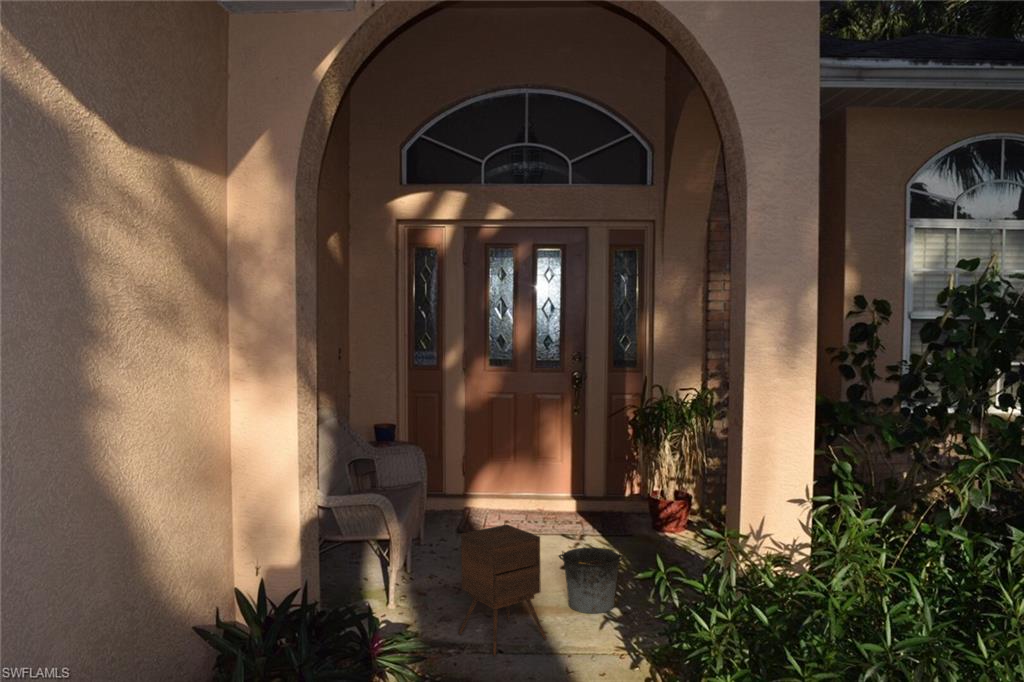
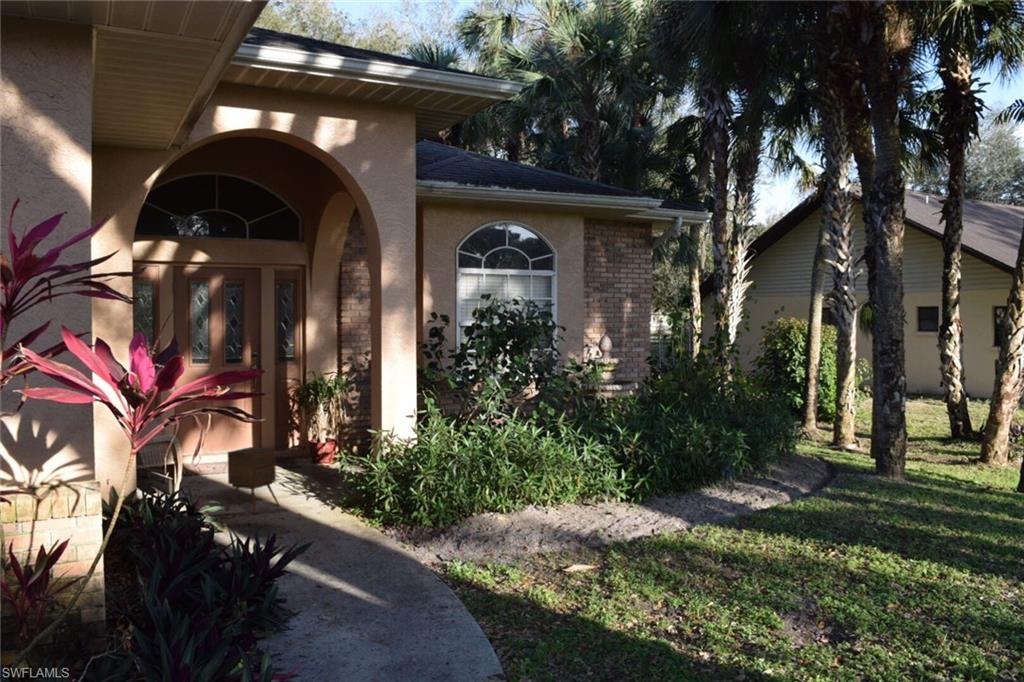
bucket: present [559,548,624,613] -> none [277,461,315,496]

